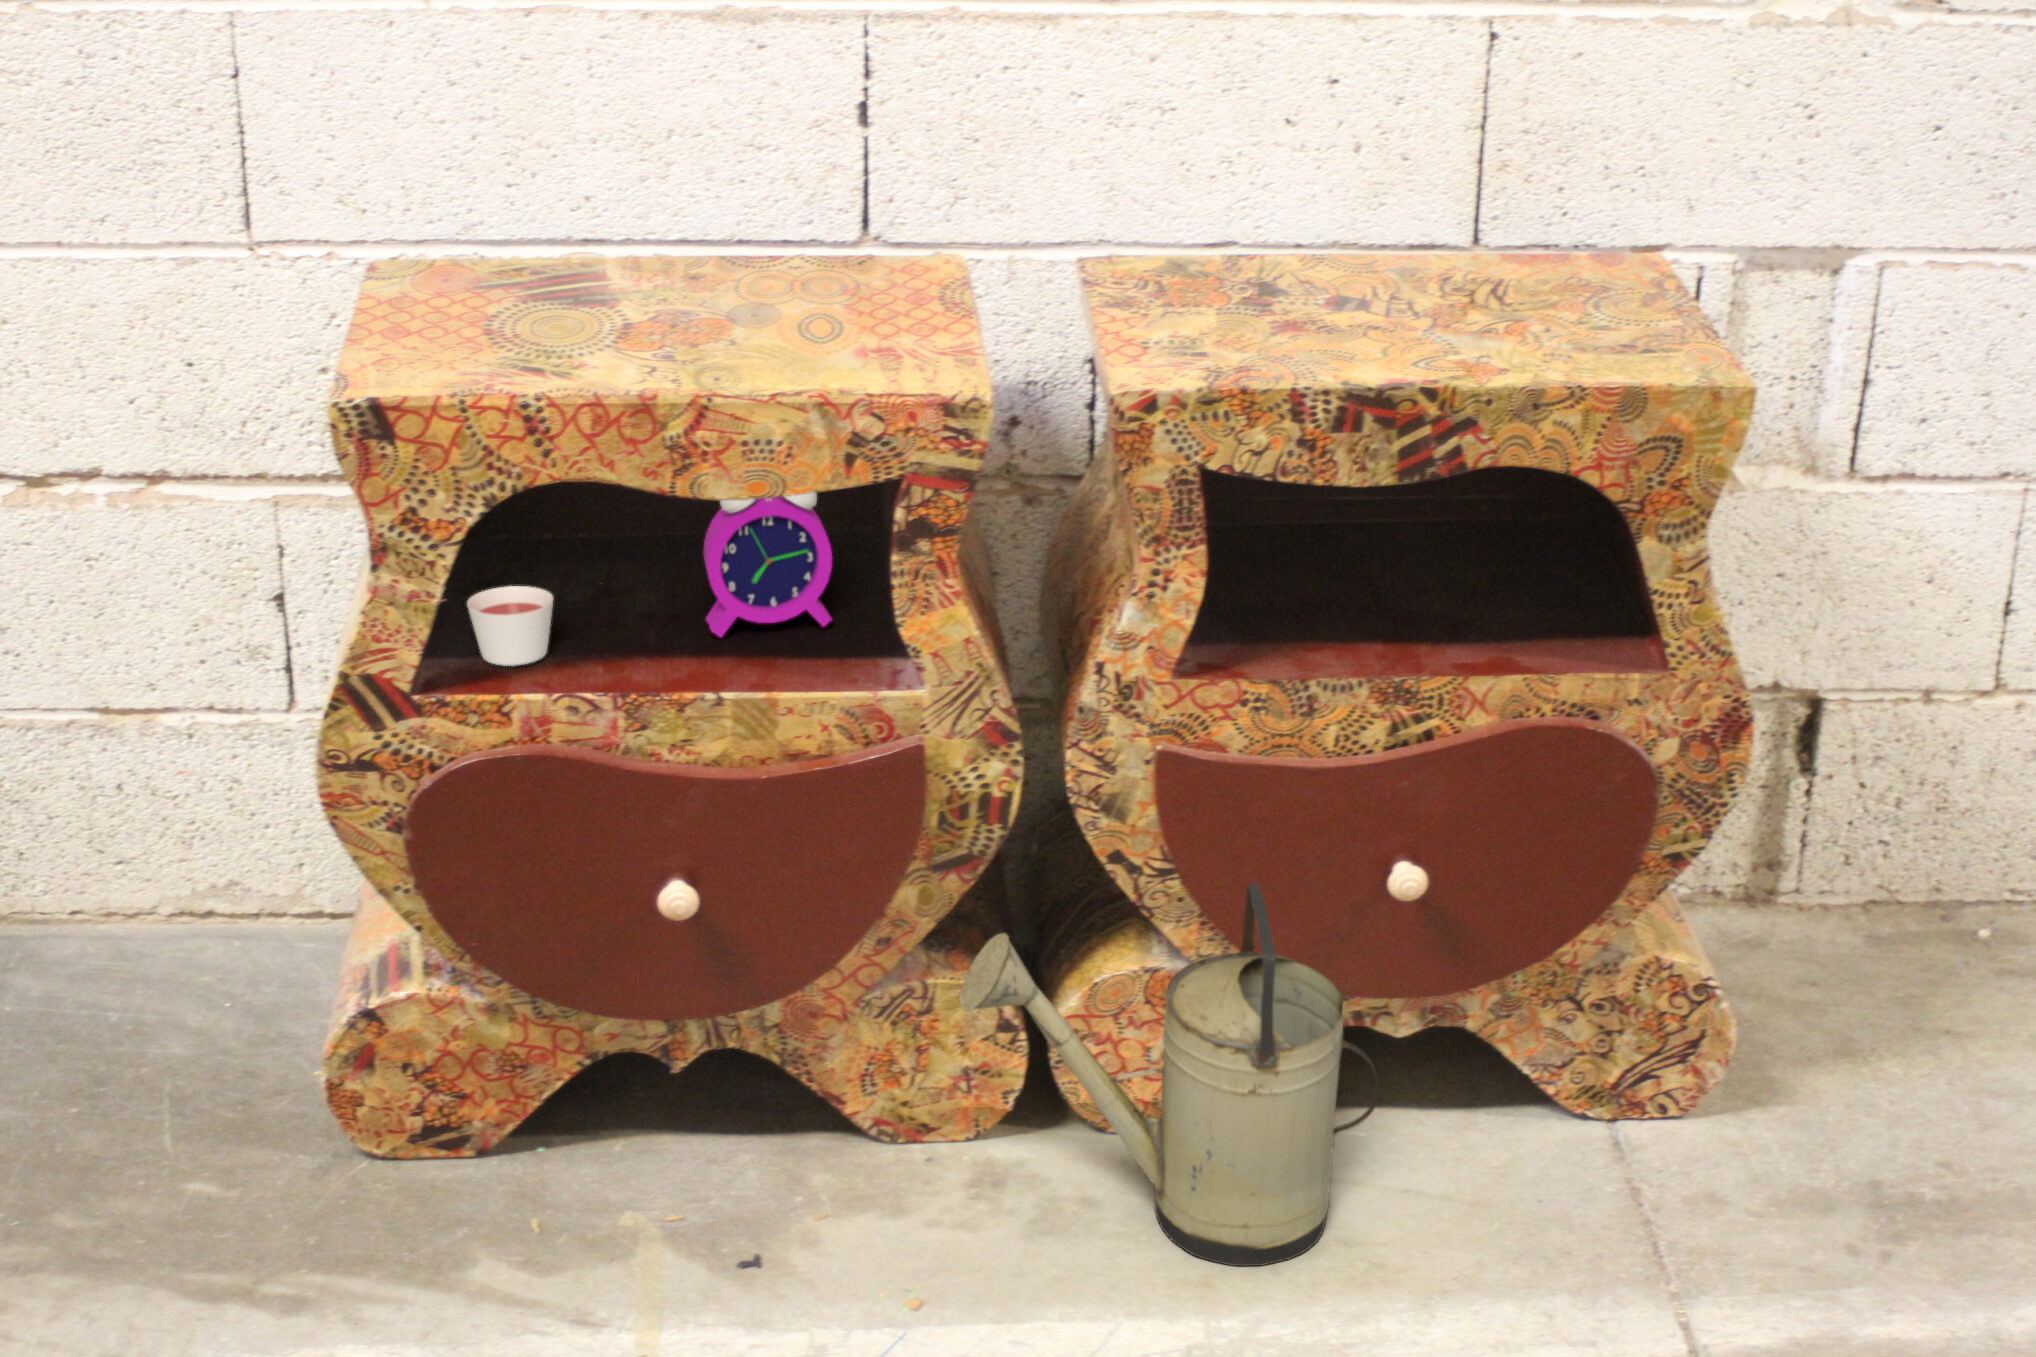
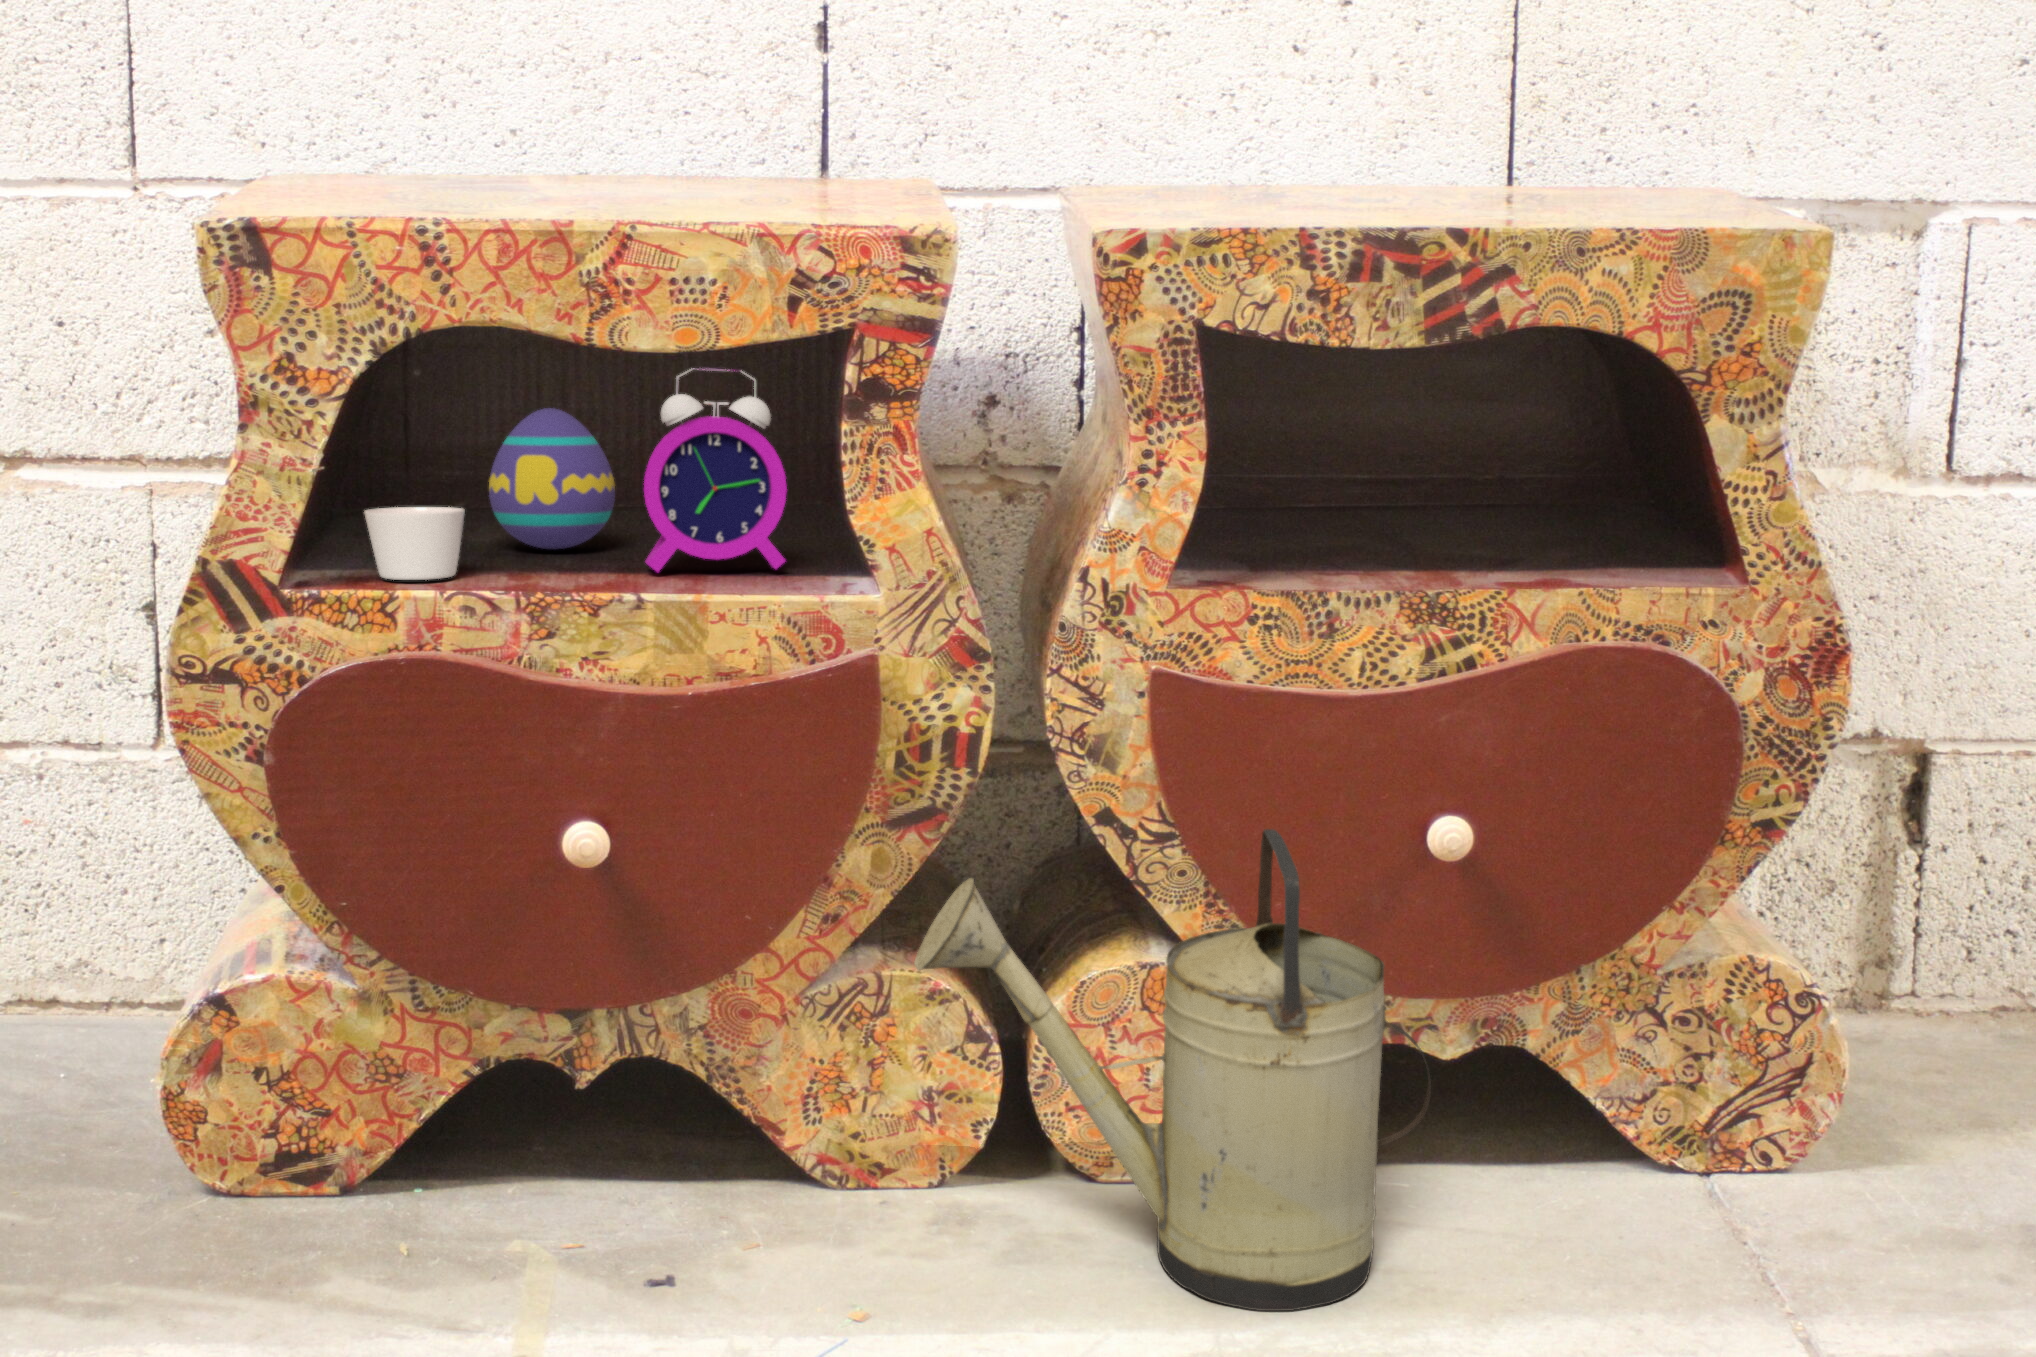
decorative egg: none [553,457,666,584] -> present [489,408,615,550]

